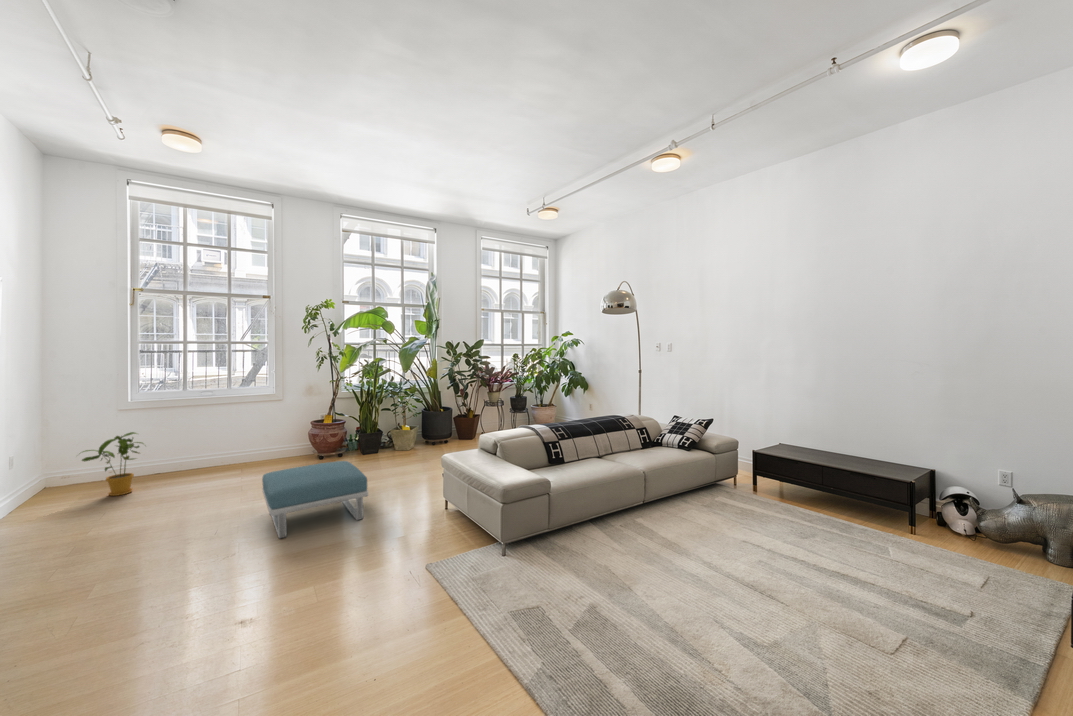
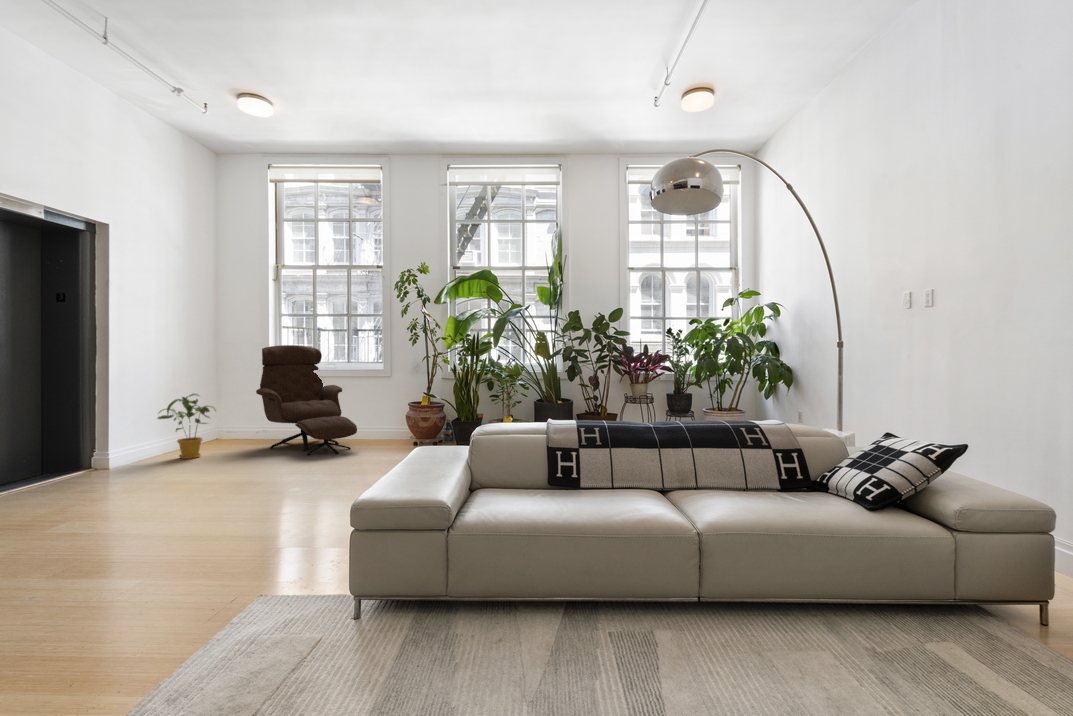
lounge chair: none [174,377,290,473] -> present [256,345,357,455]
footstool: present [262,461,368,538] -> none [185,446,340,527]

